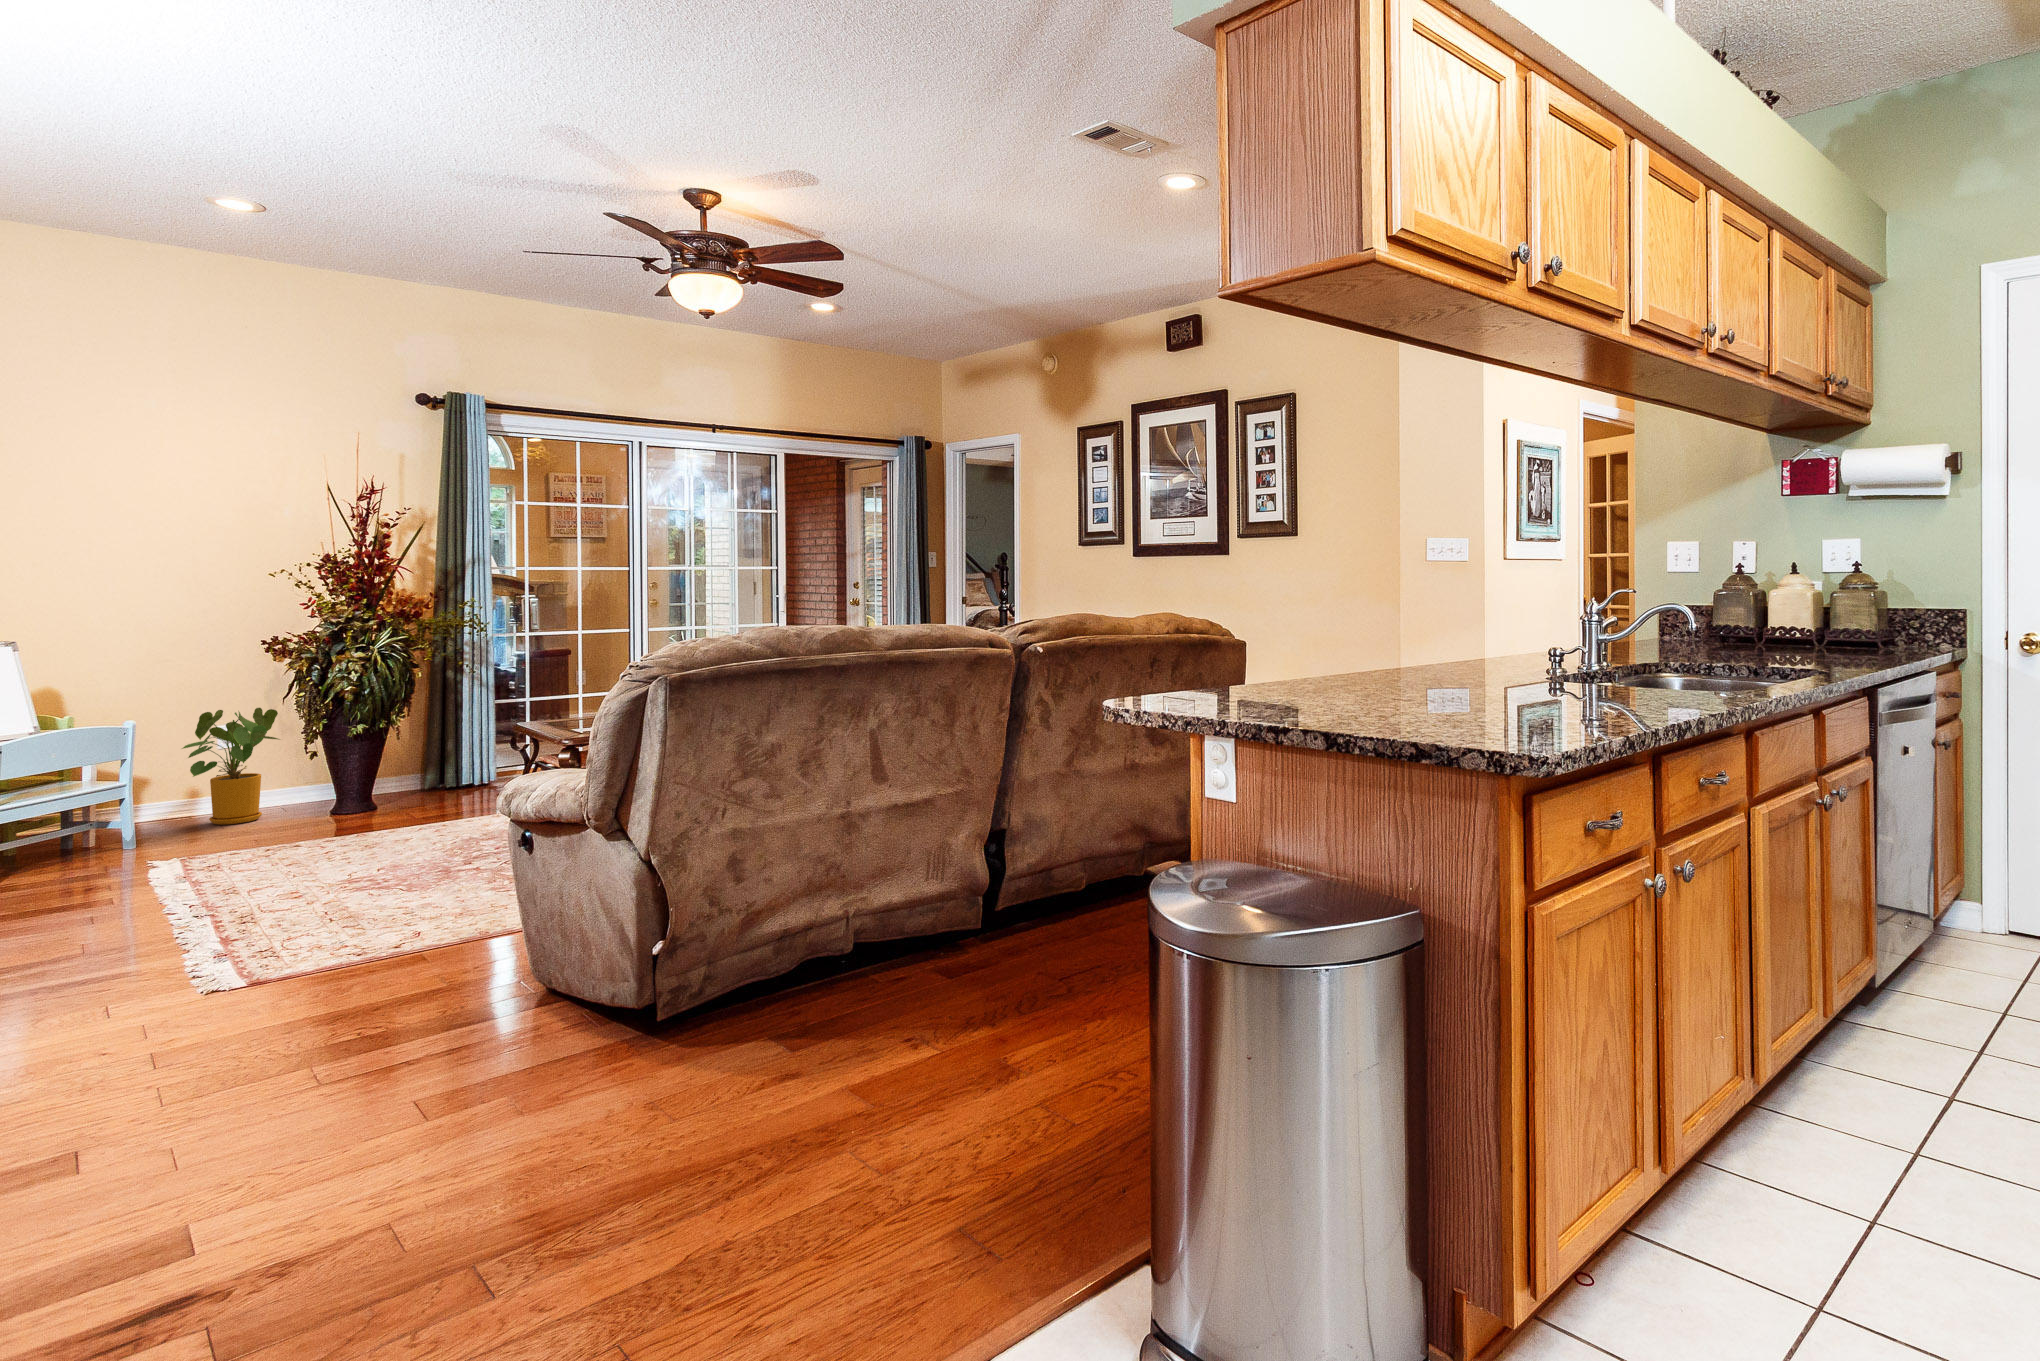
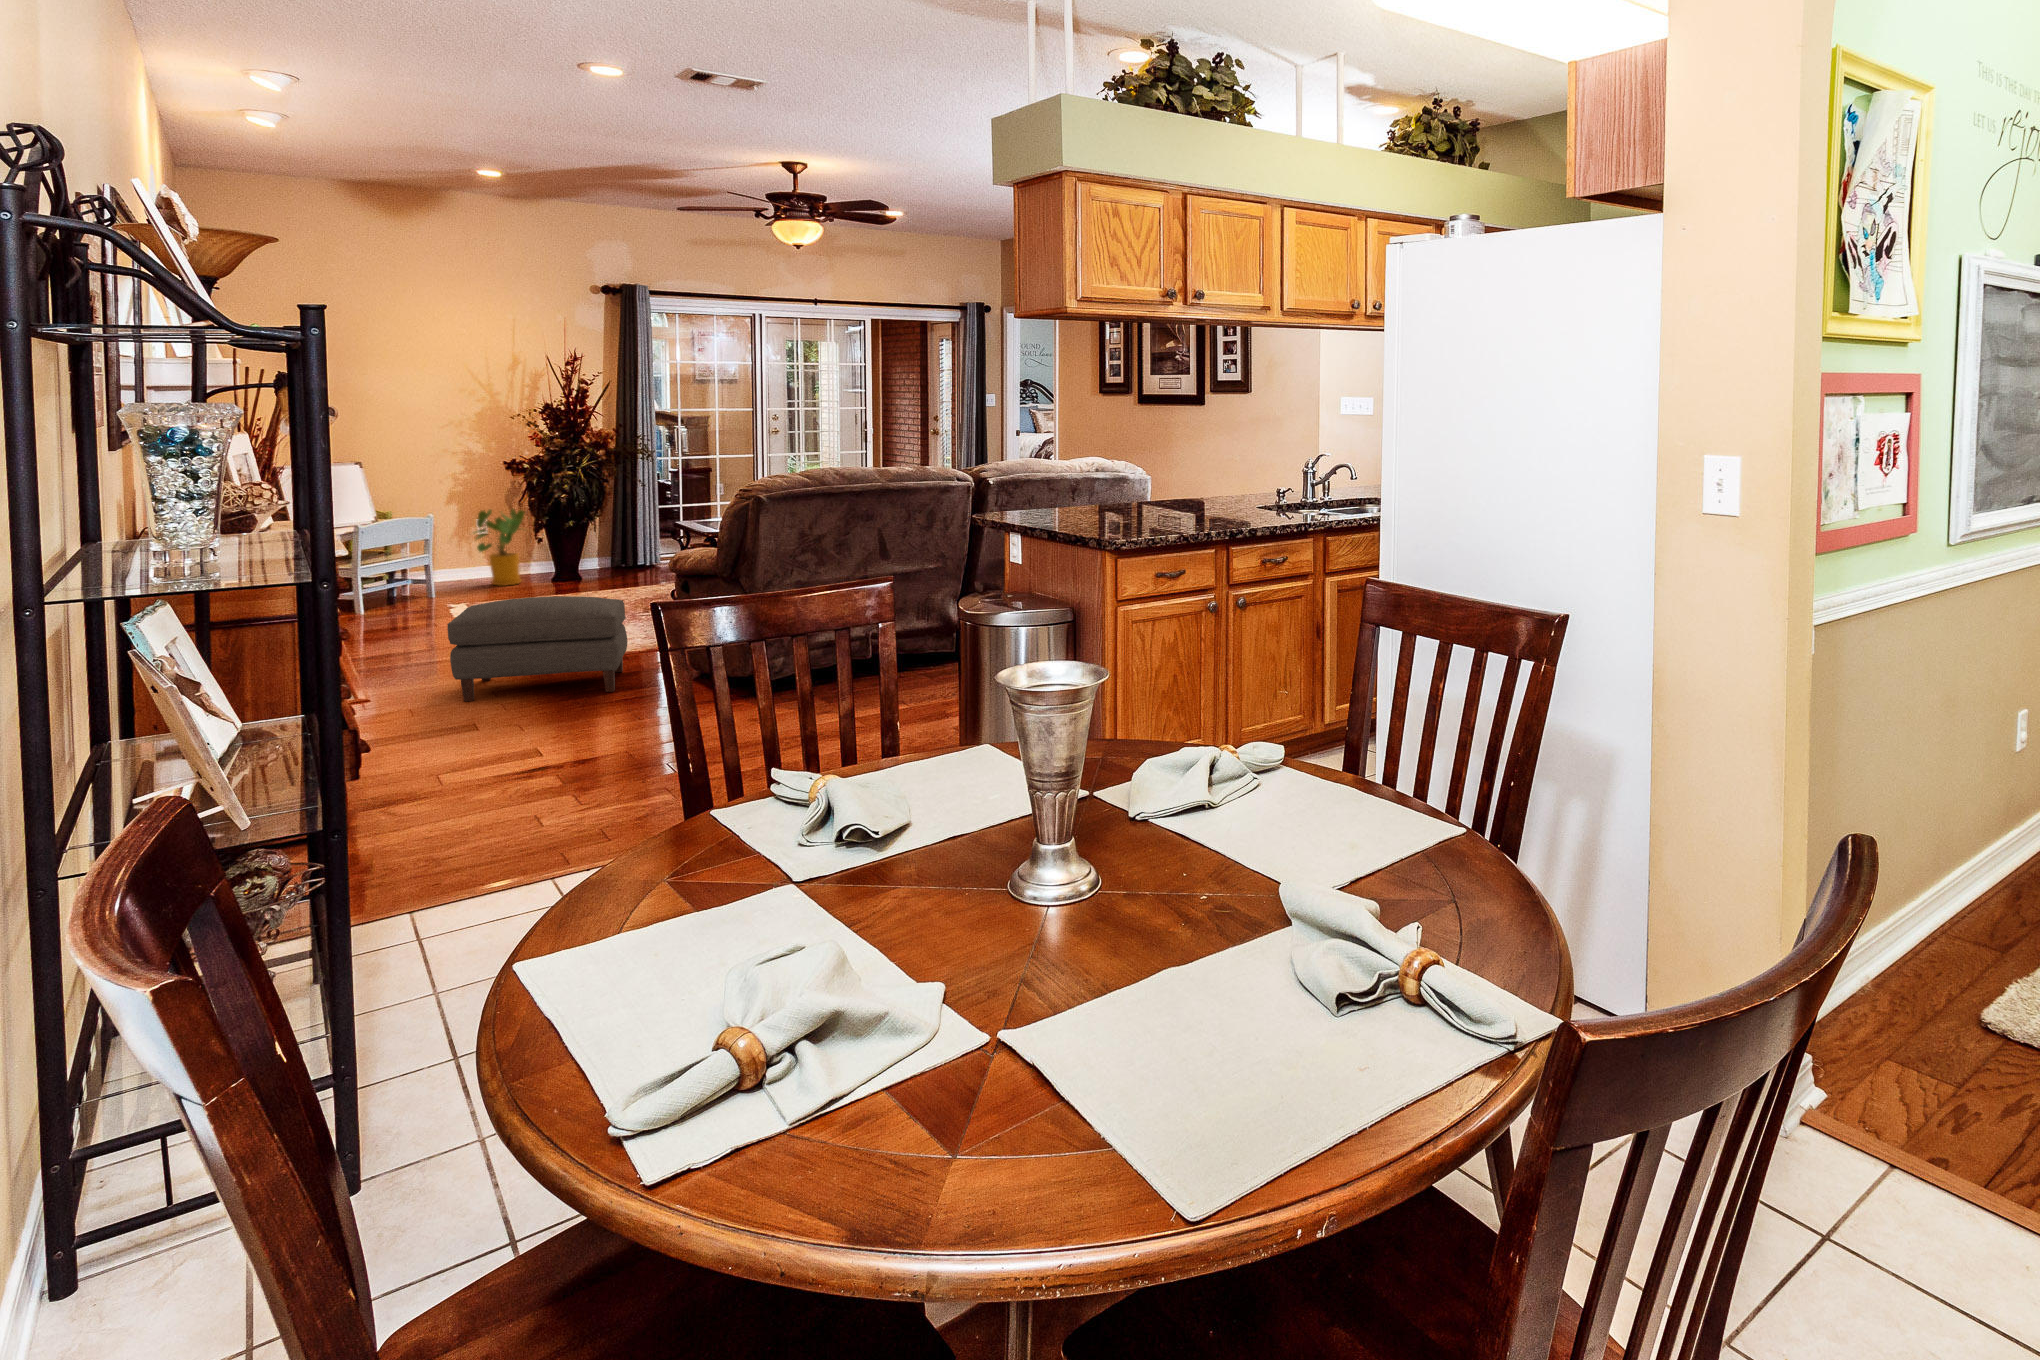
ottoman: none [71,862,464,1115] -> present [447,596,627,701]

